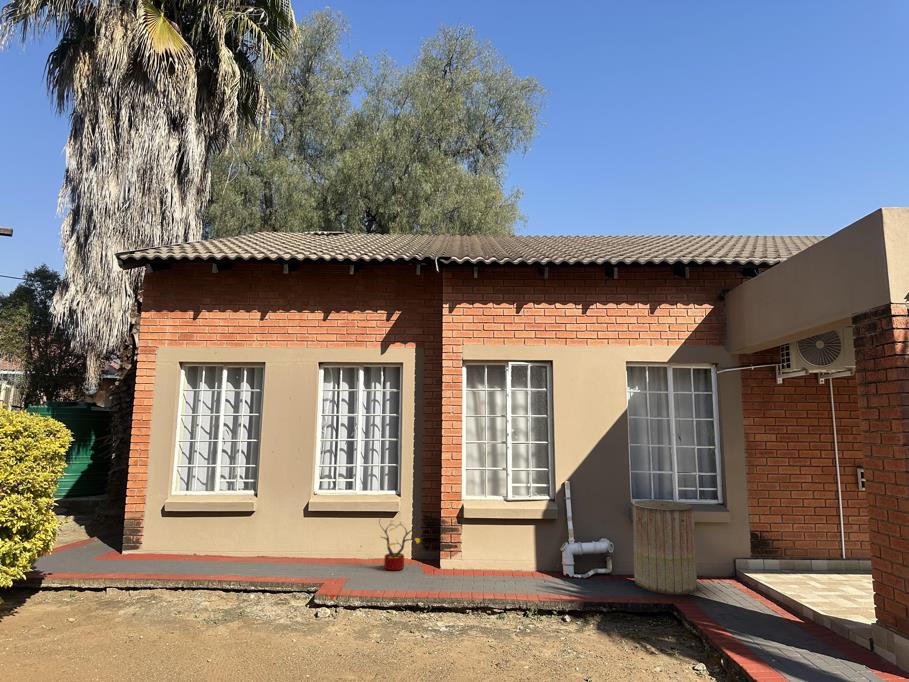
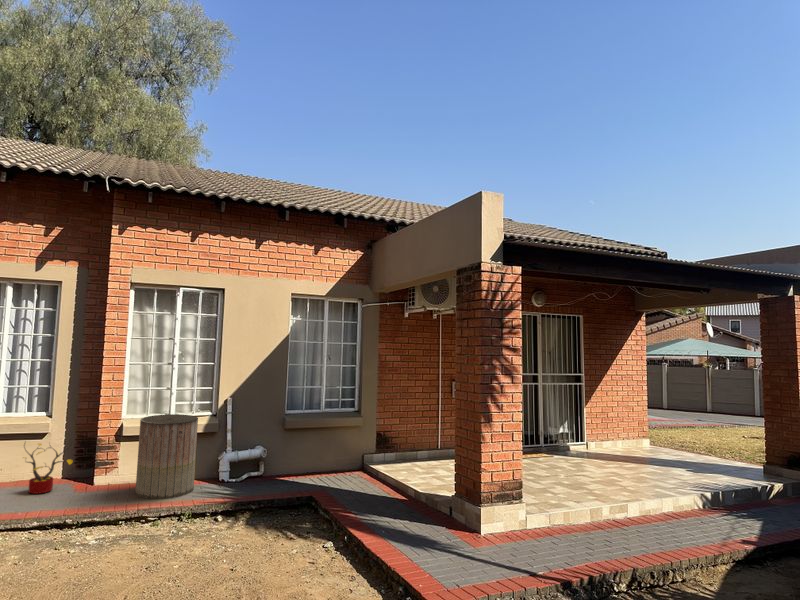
trash can: present [632,500,697,594] -> present [135,414,198,499]

